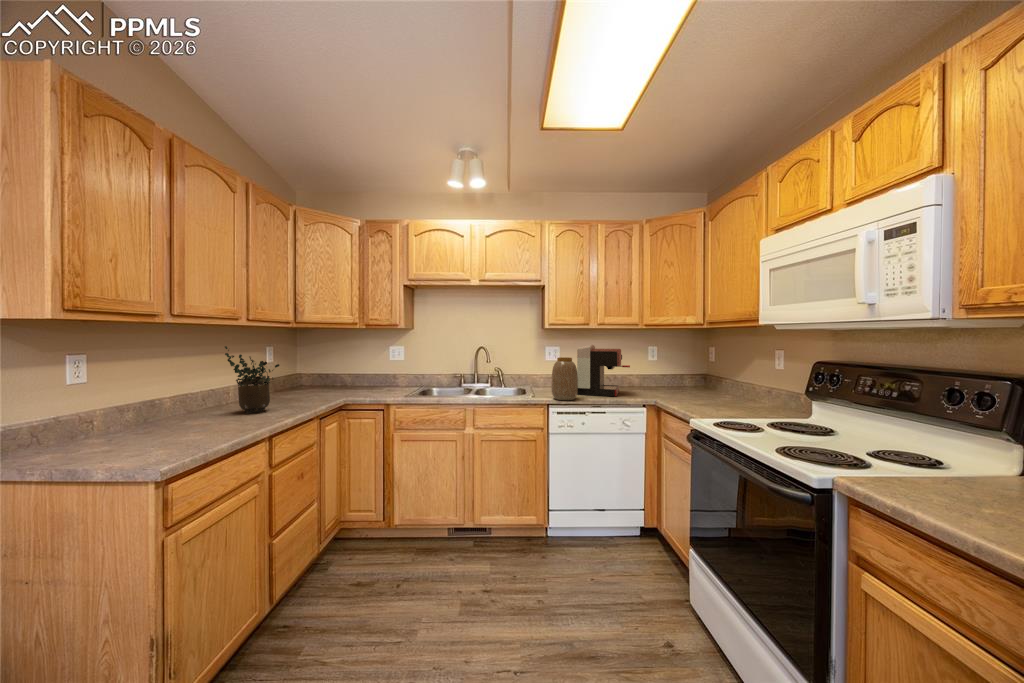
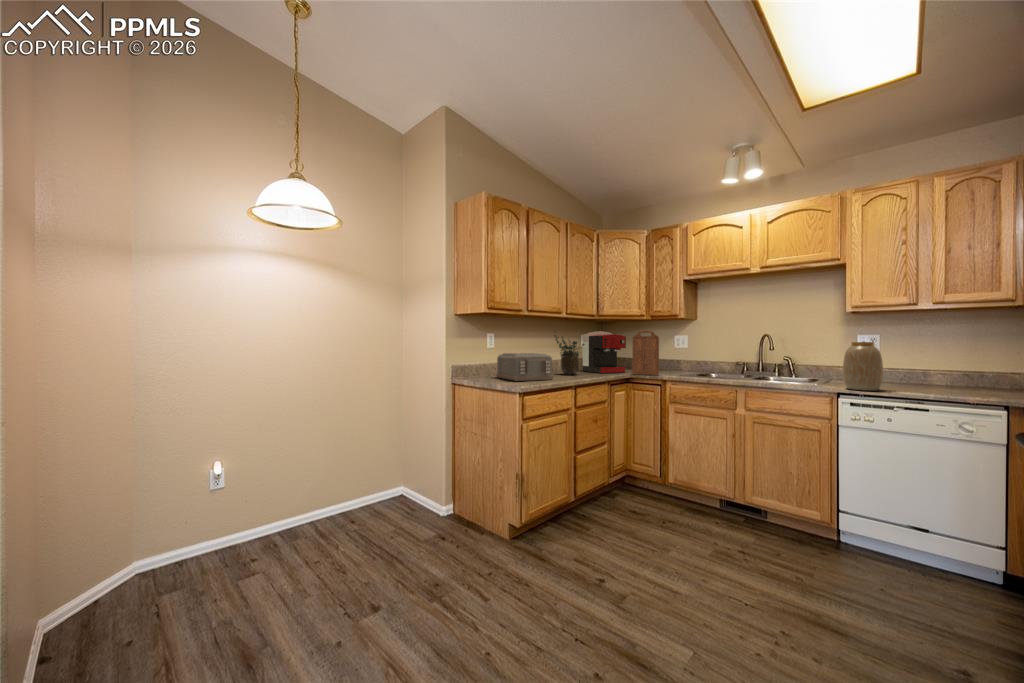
cutting board: none [348,344,382,400] -> present [632,330,659,375]
coffee maker: present [577,345,630,396] -> present [583,331,626,373]
toaster: none [90,387,228,448] -> present [496,353,553,381]

